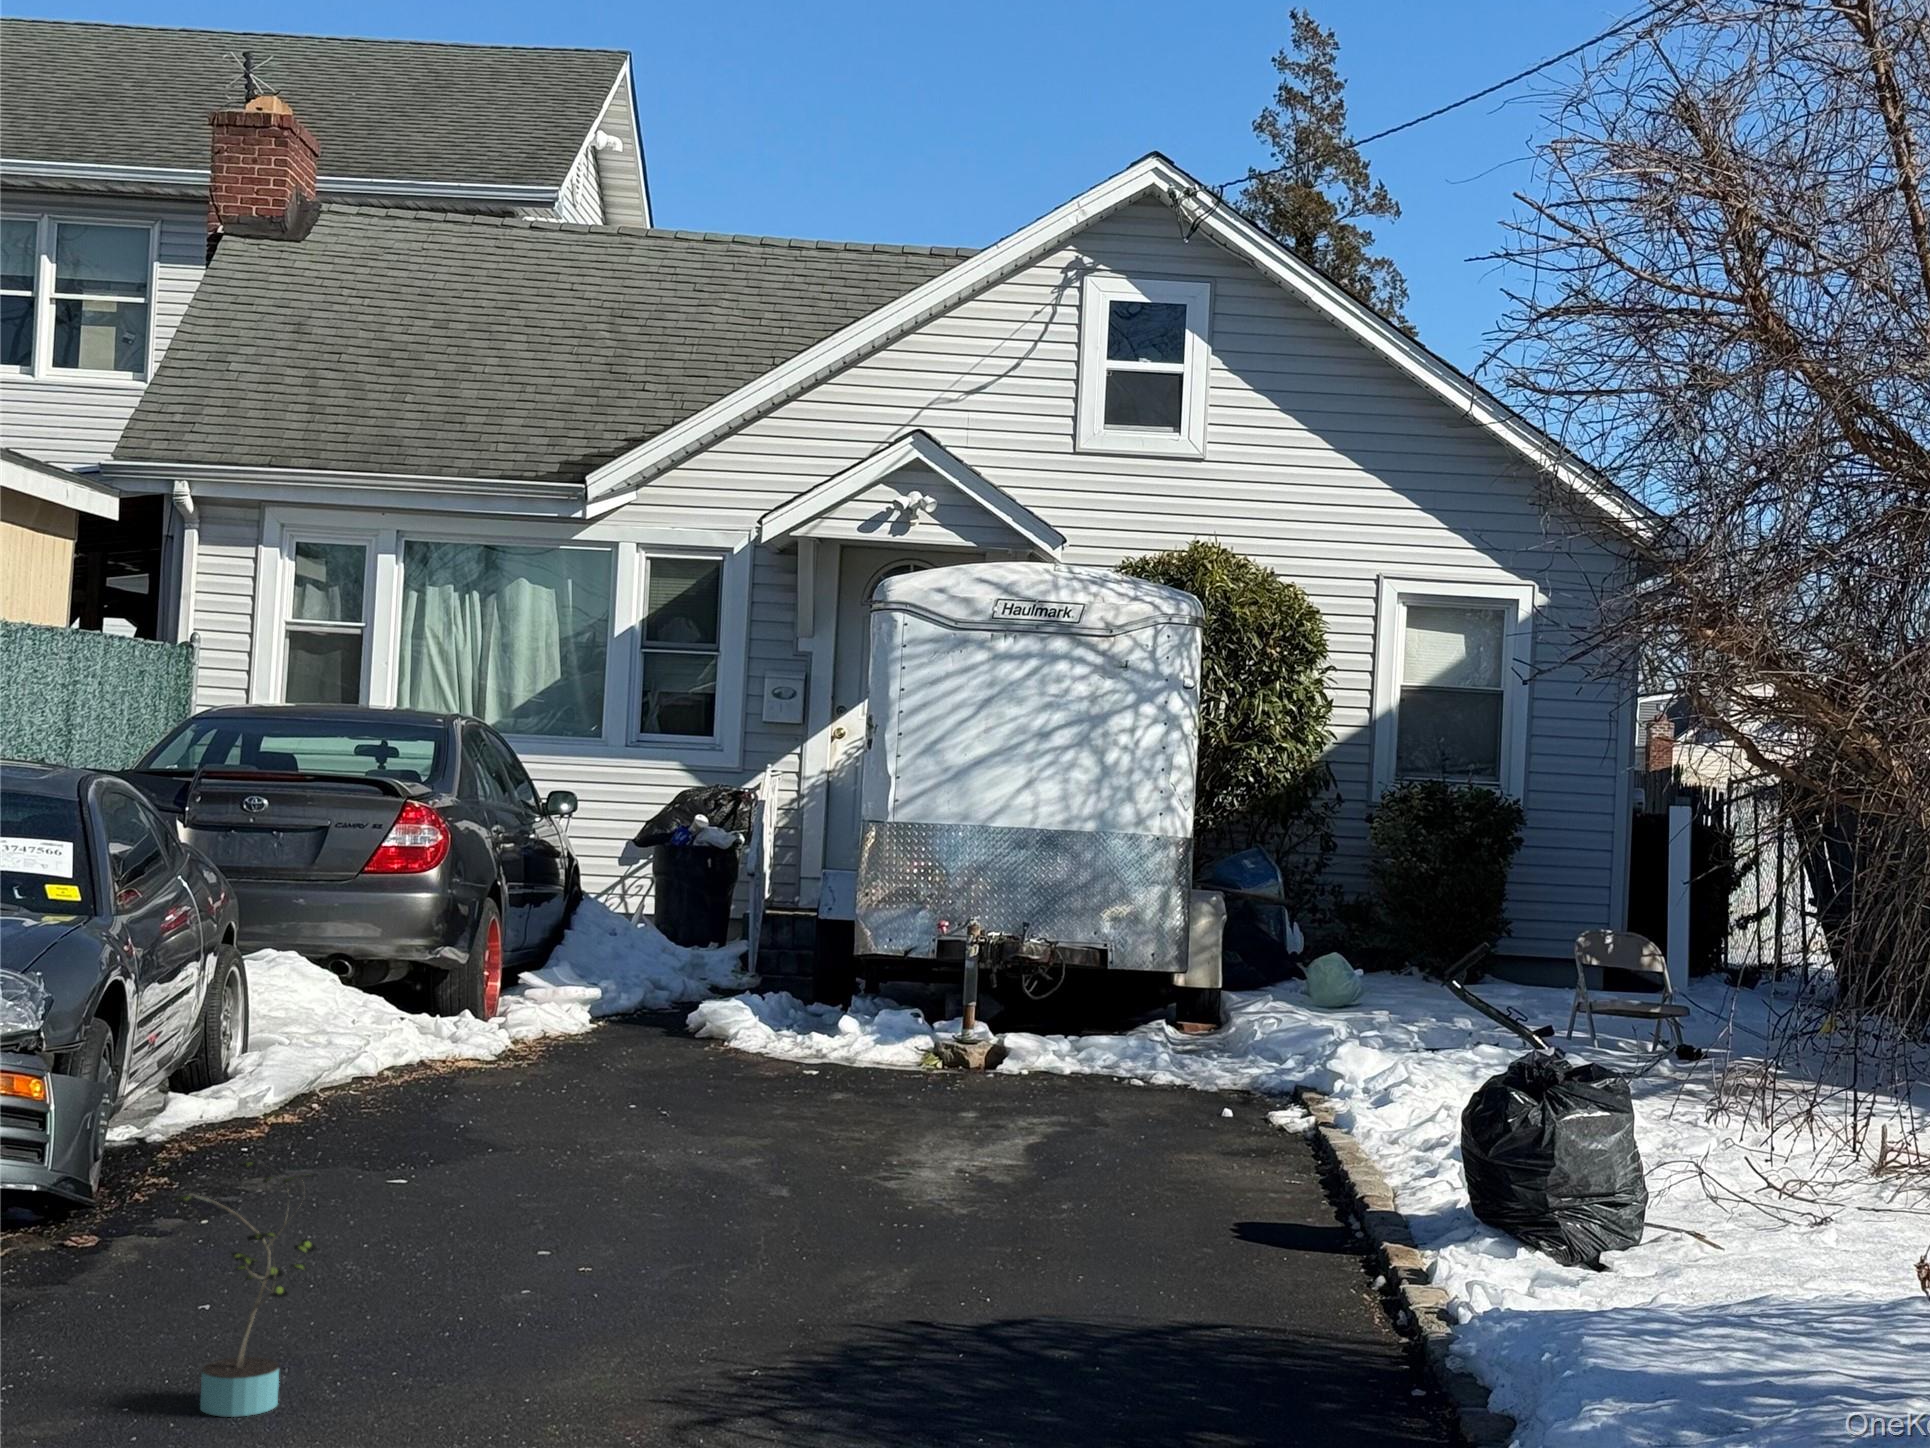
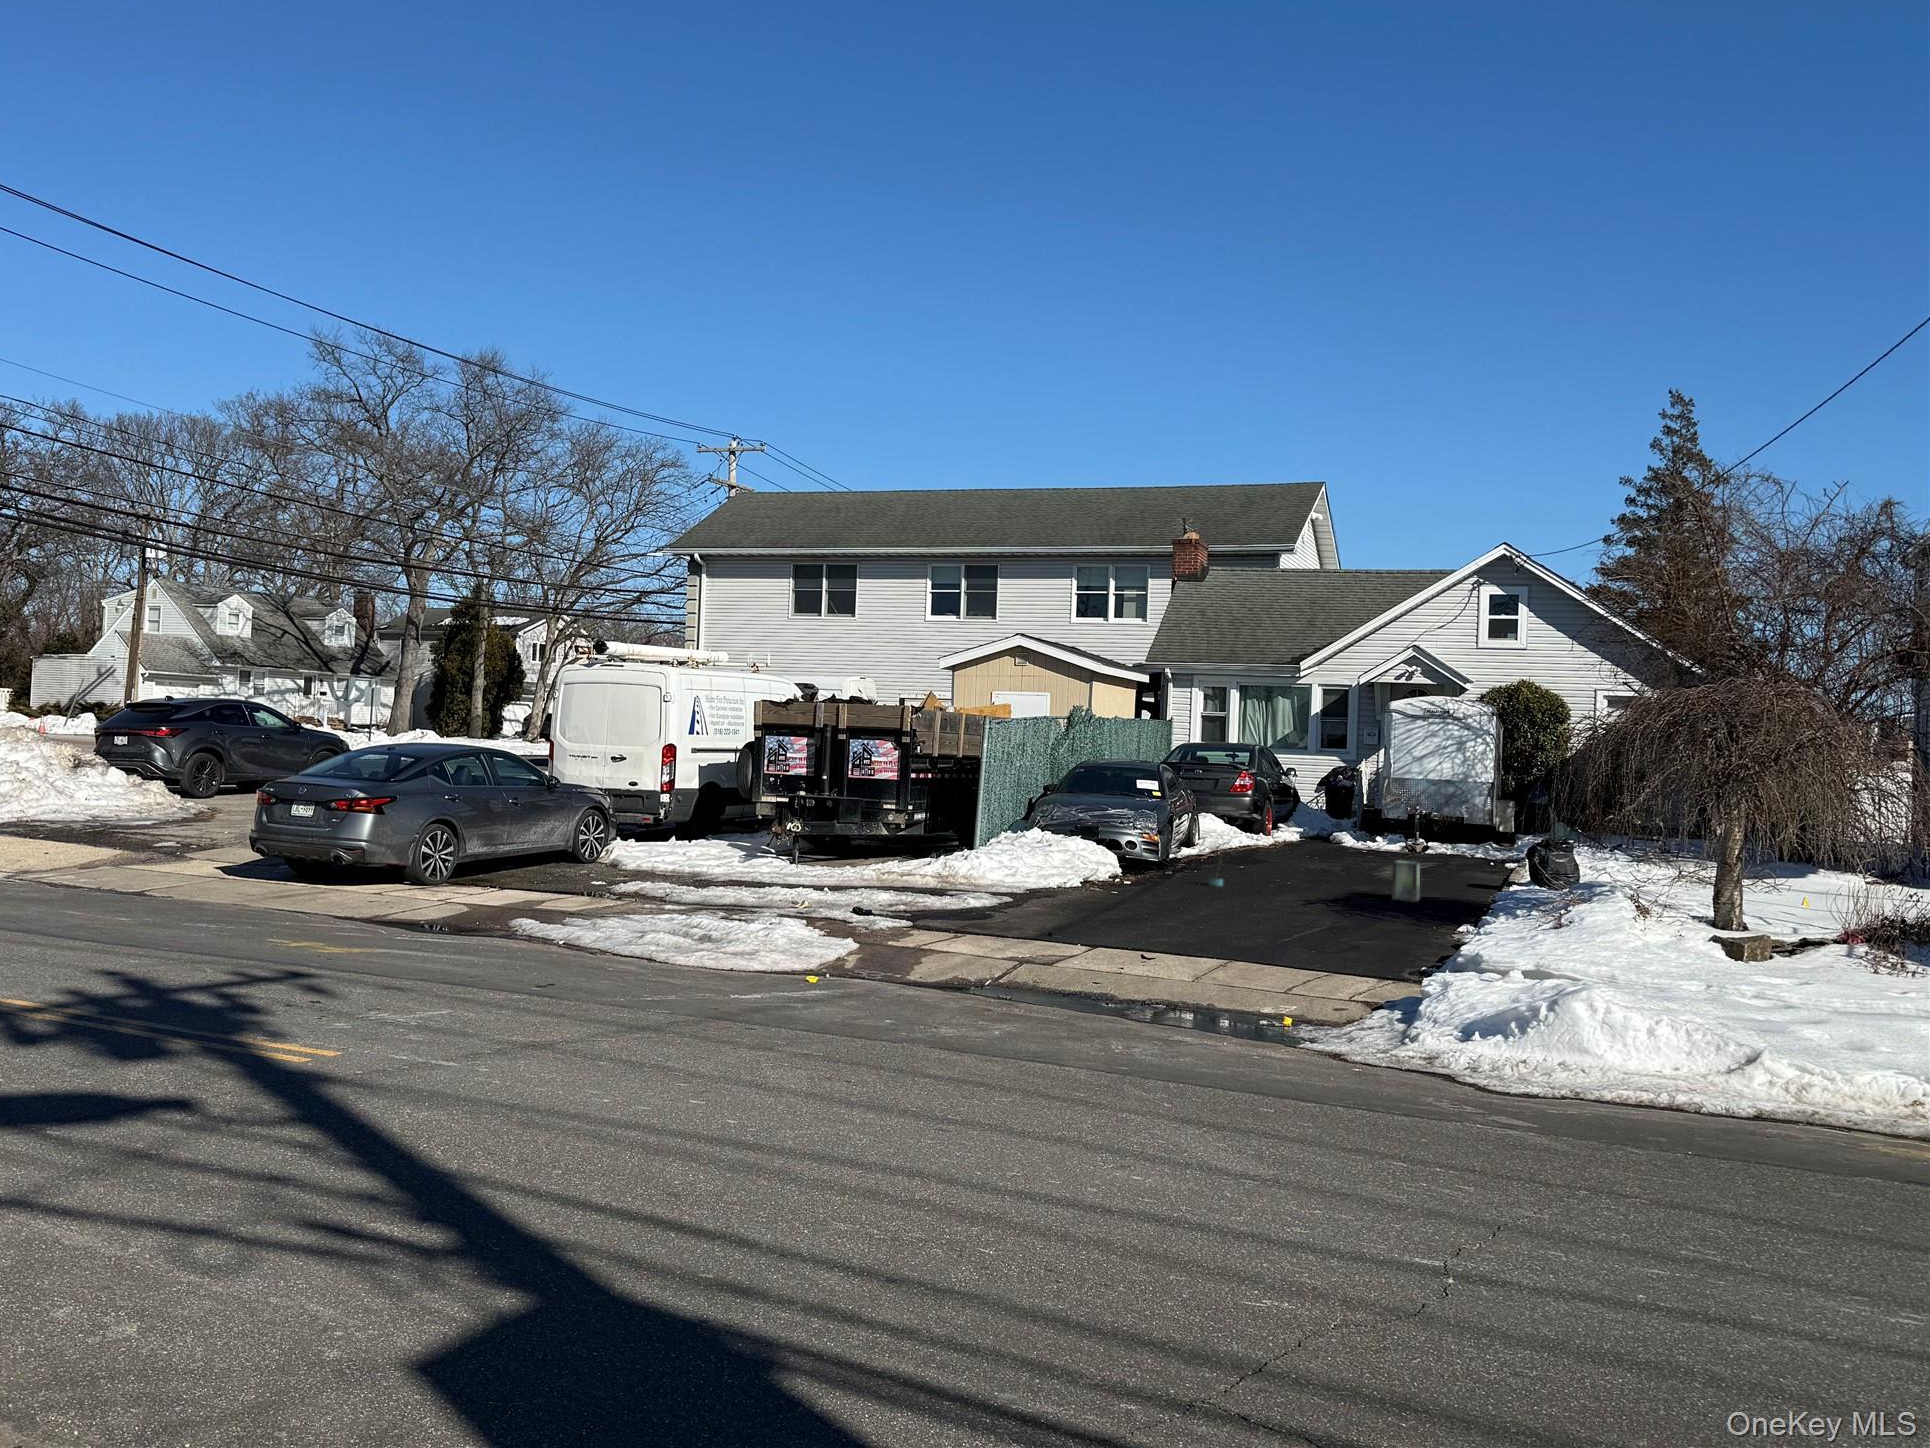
storage box: none [1139,1200,1269,1418] -> present [1392,860,1420,902]

